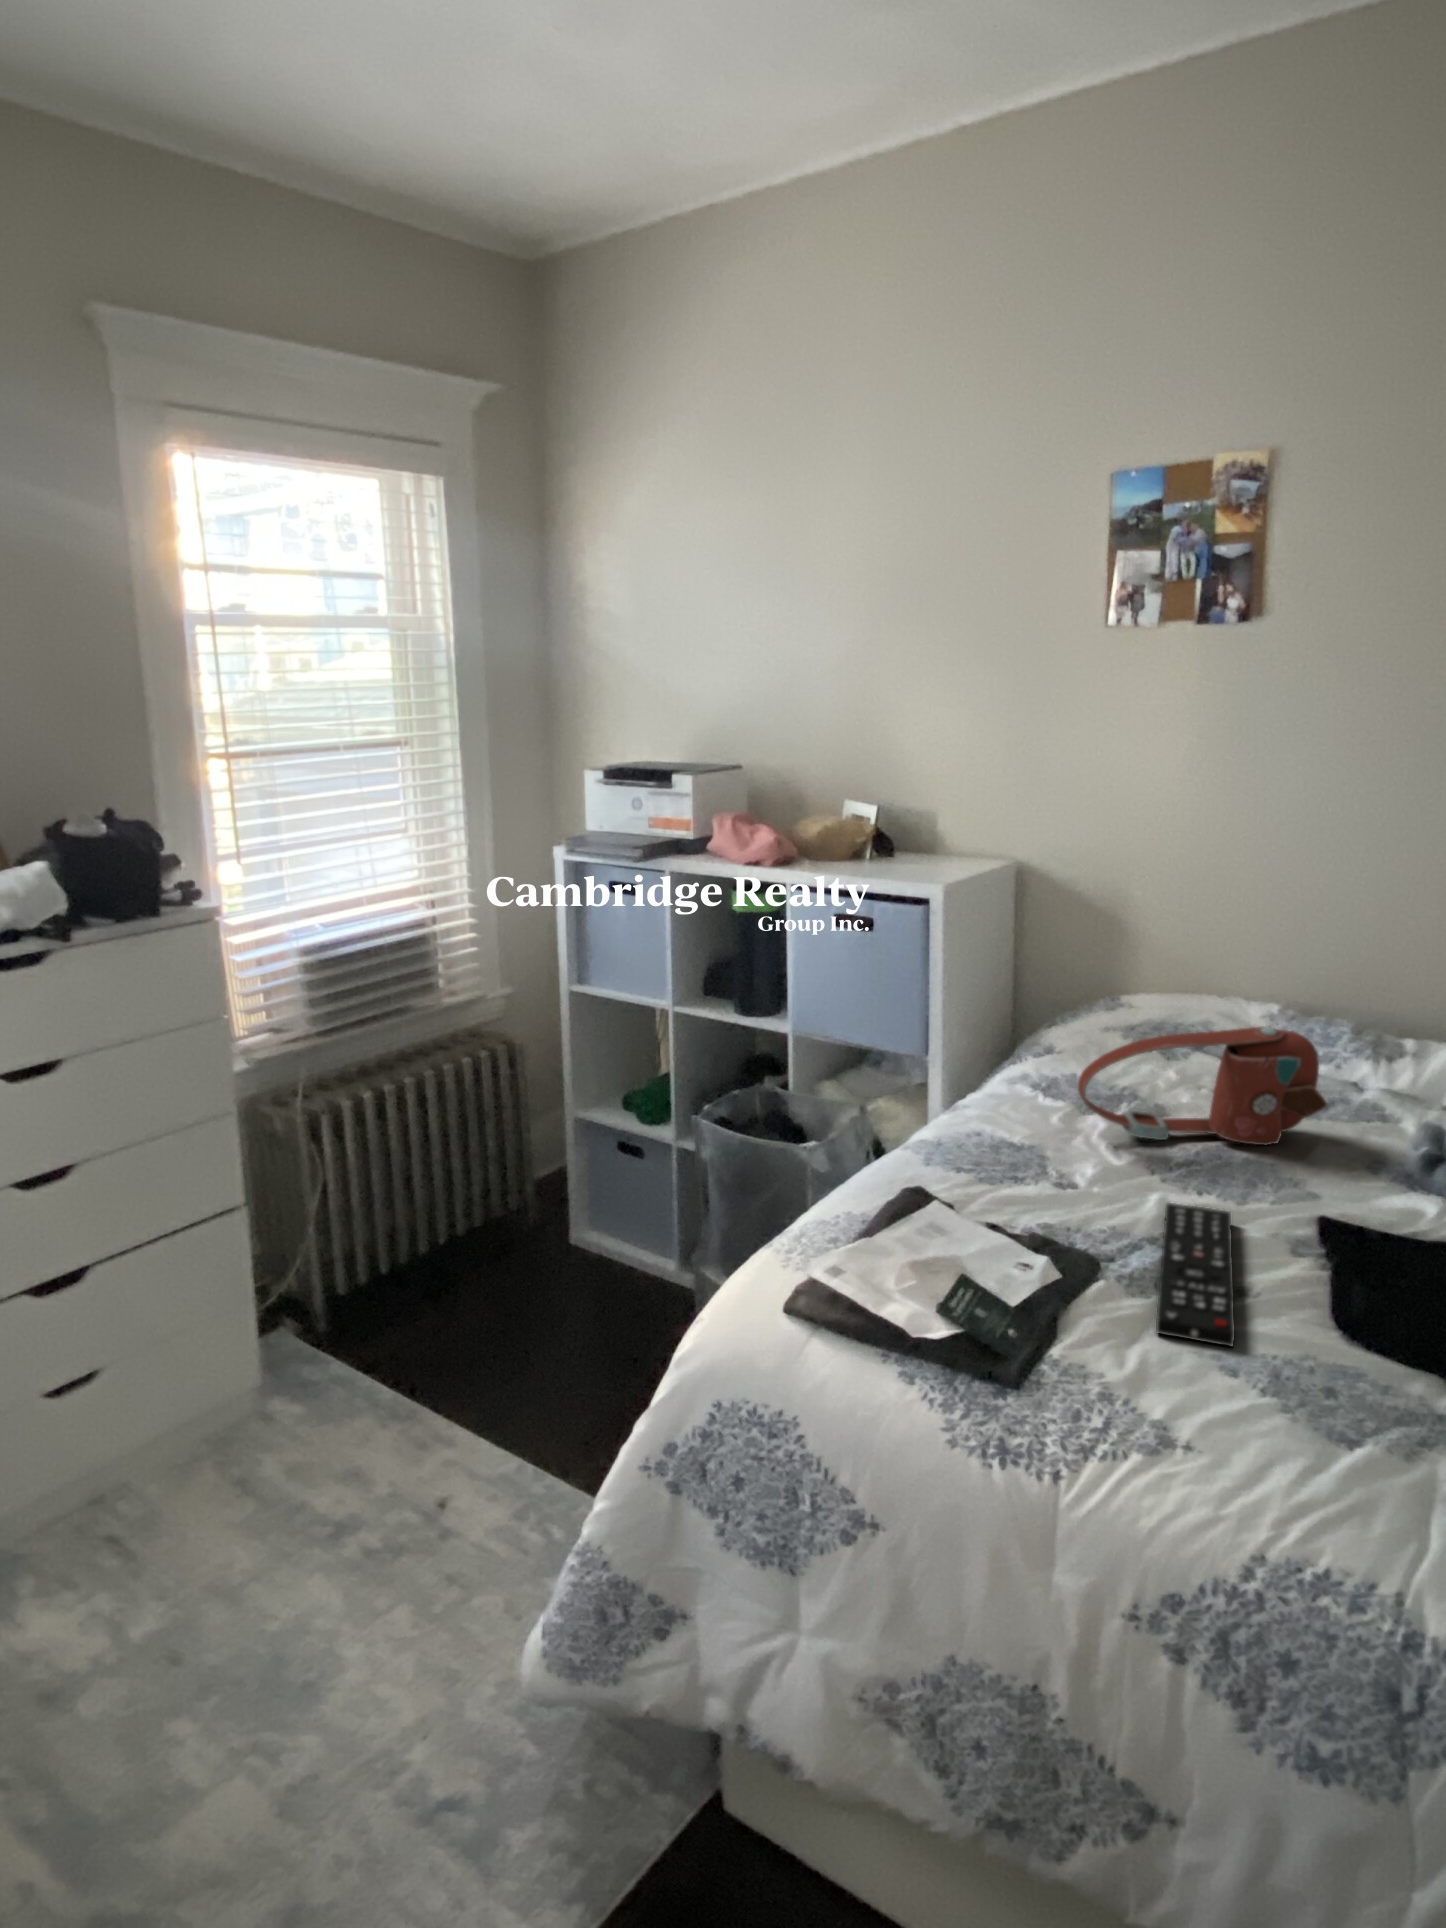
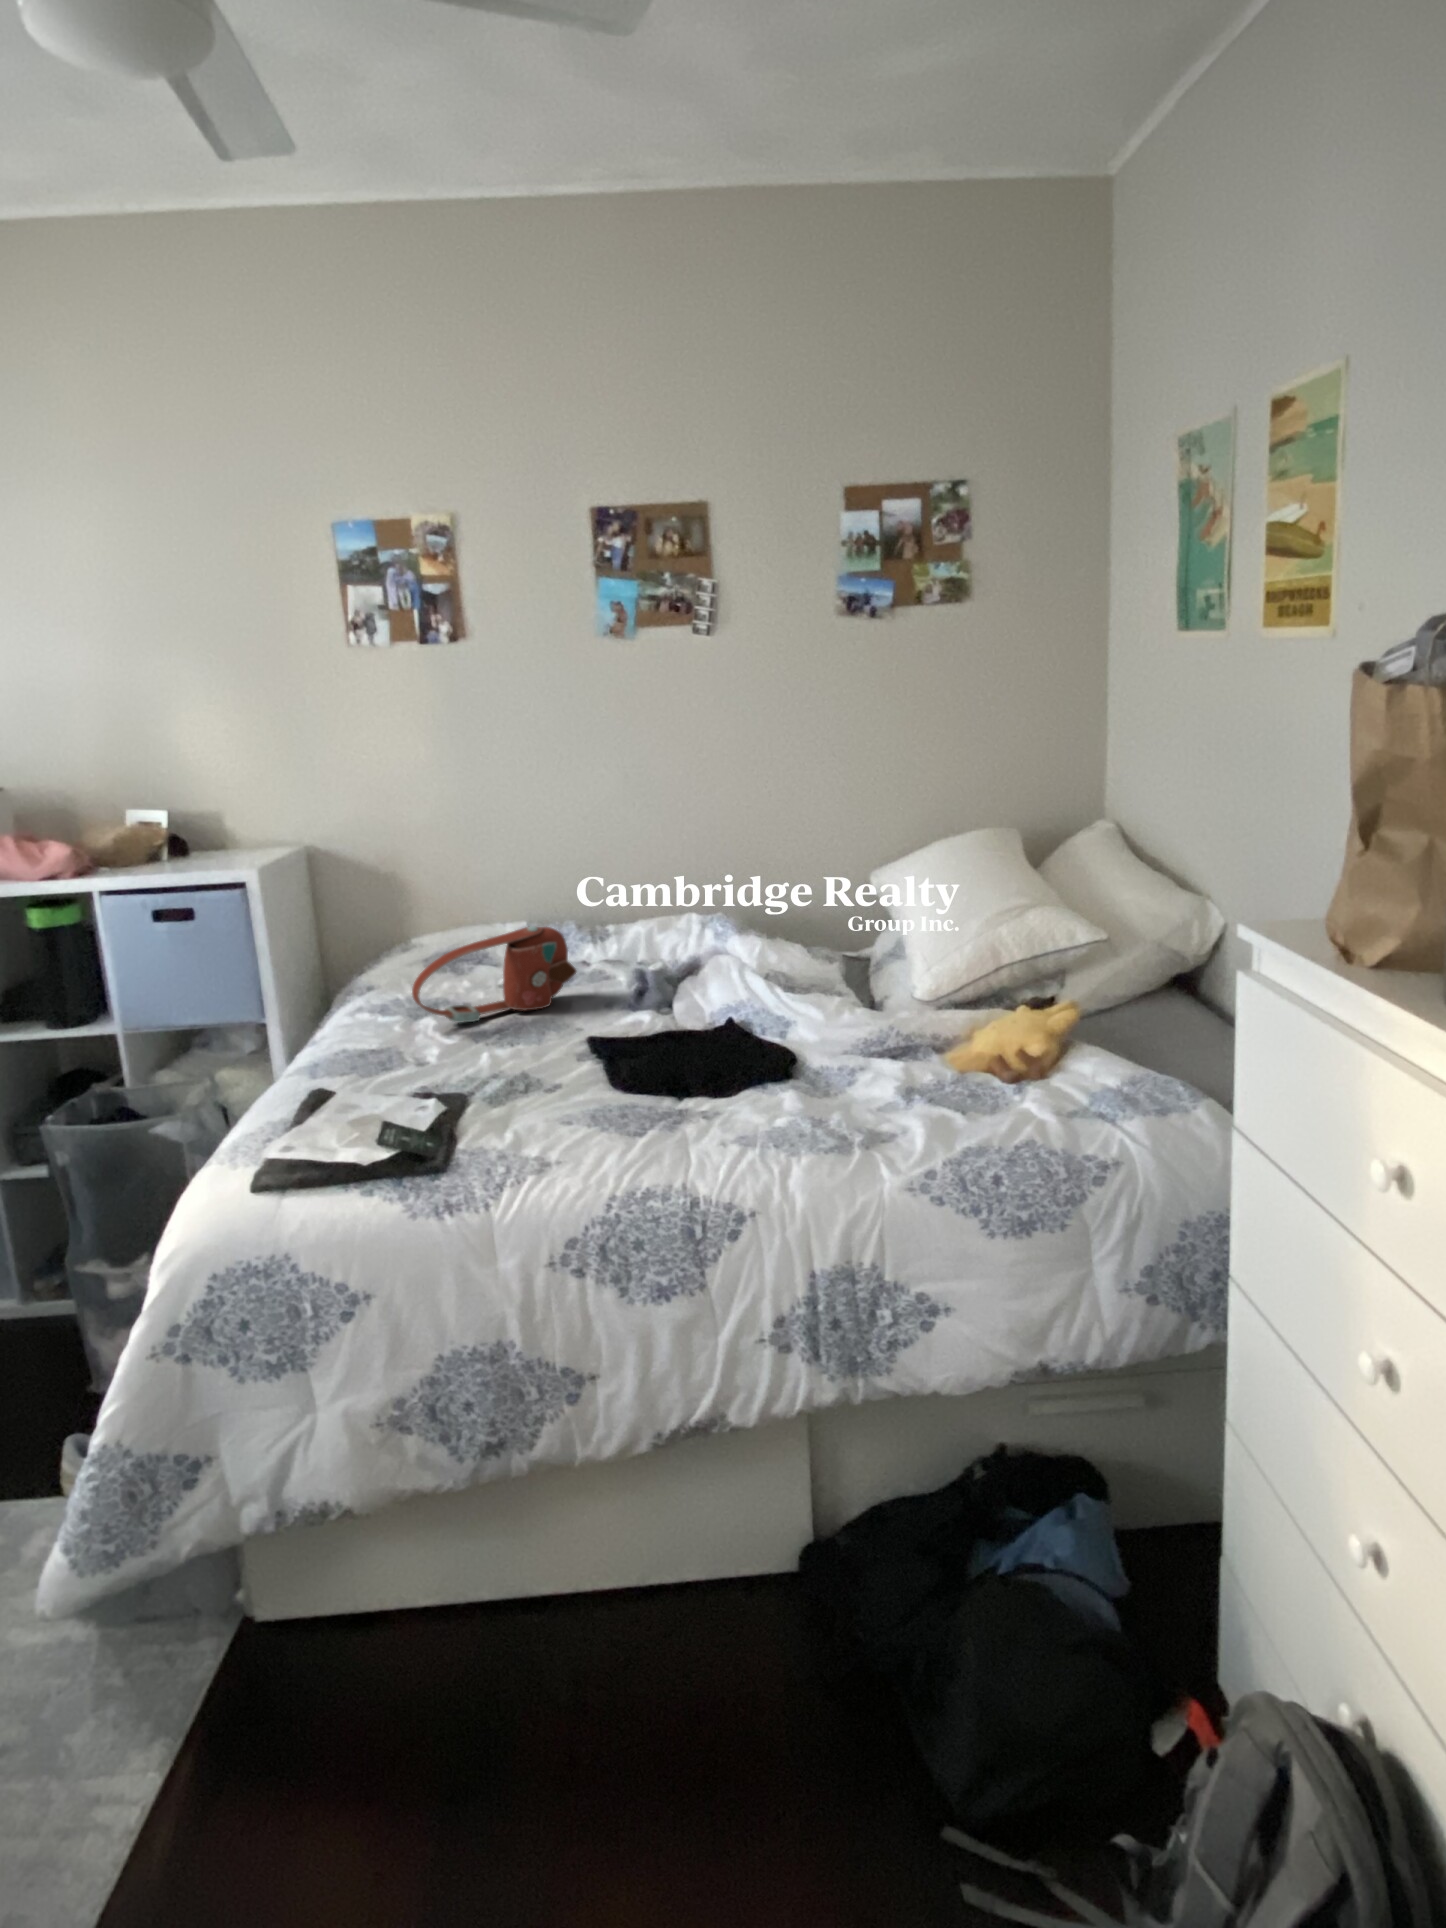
remote control: present [1156,1203,1235,1346] -> none [496,1046,565,1119]

